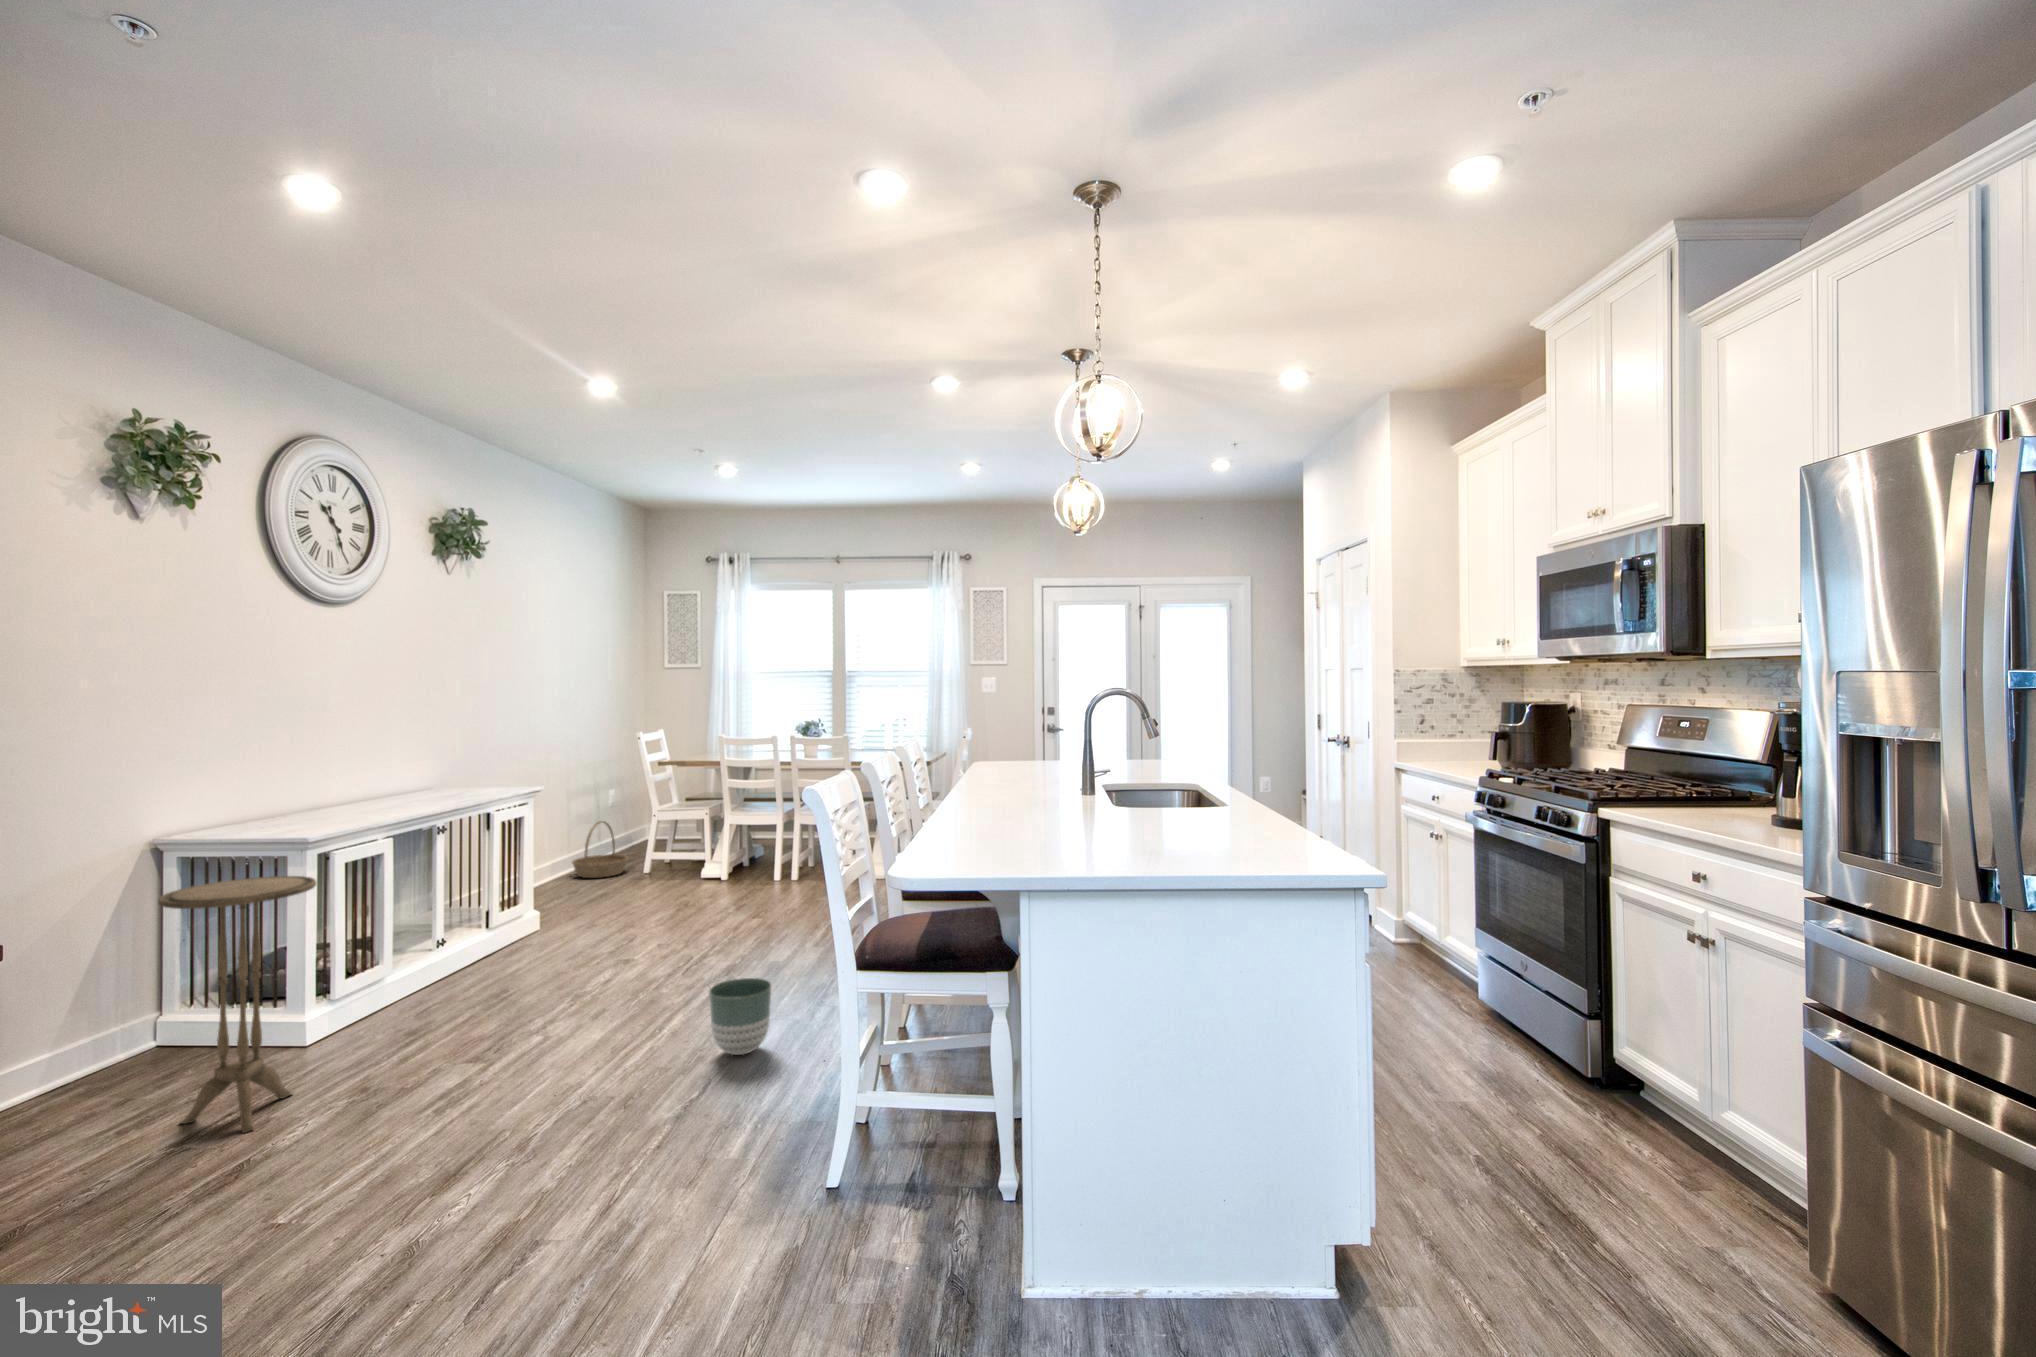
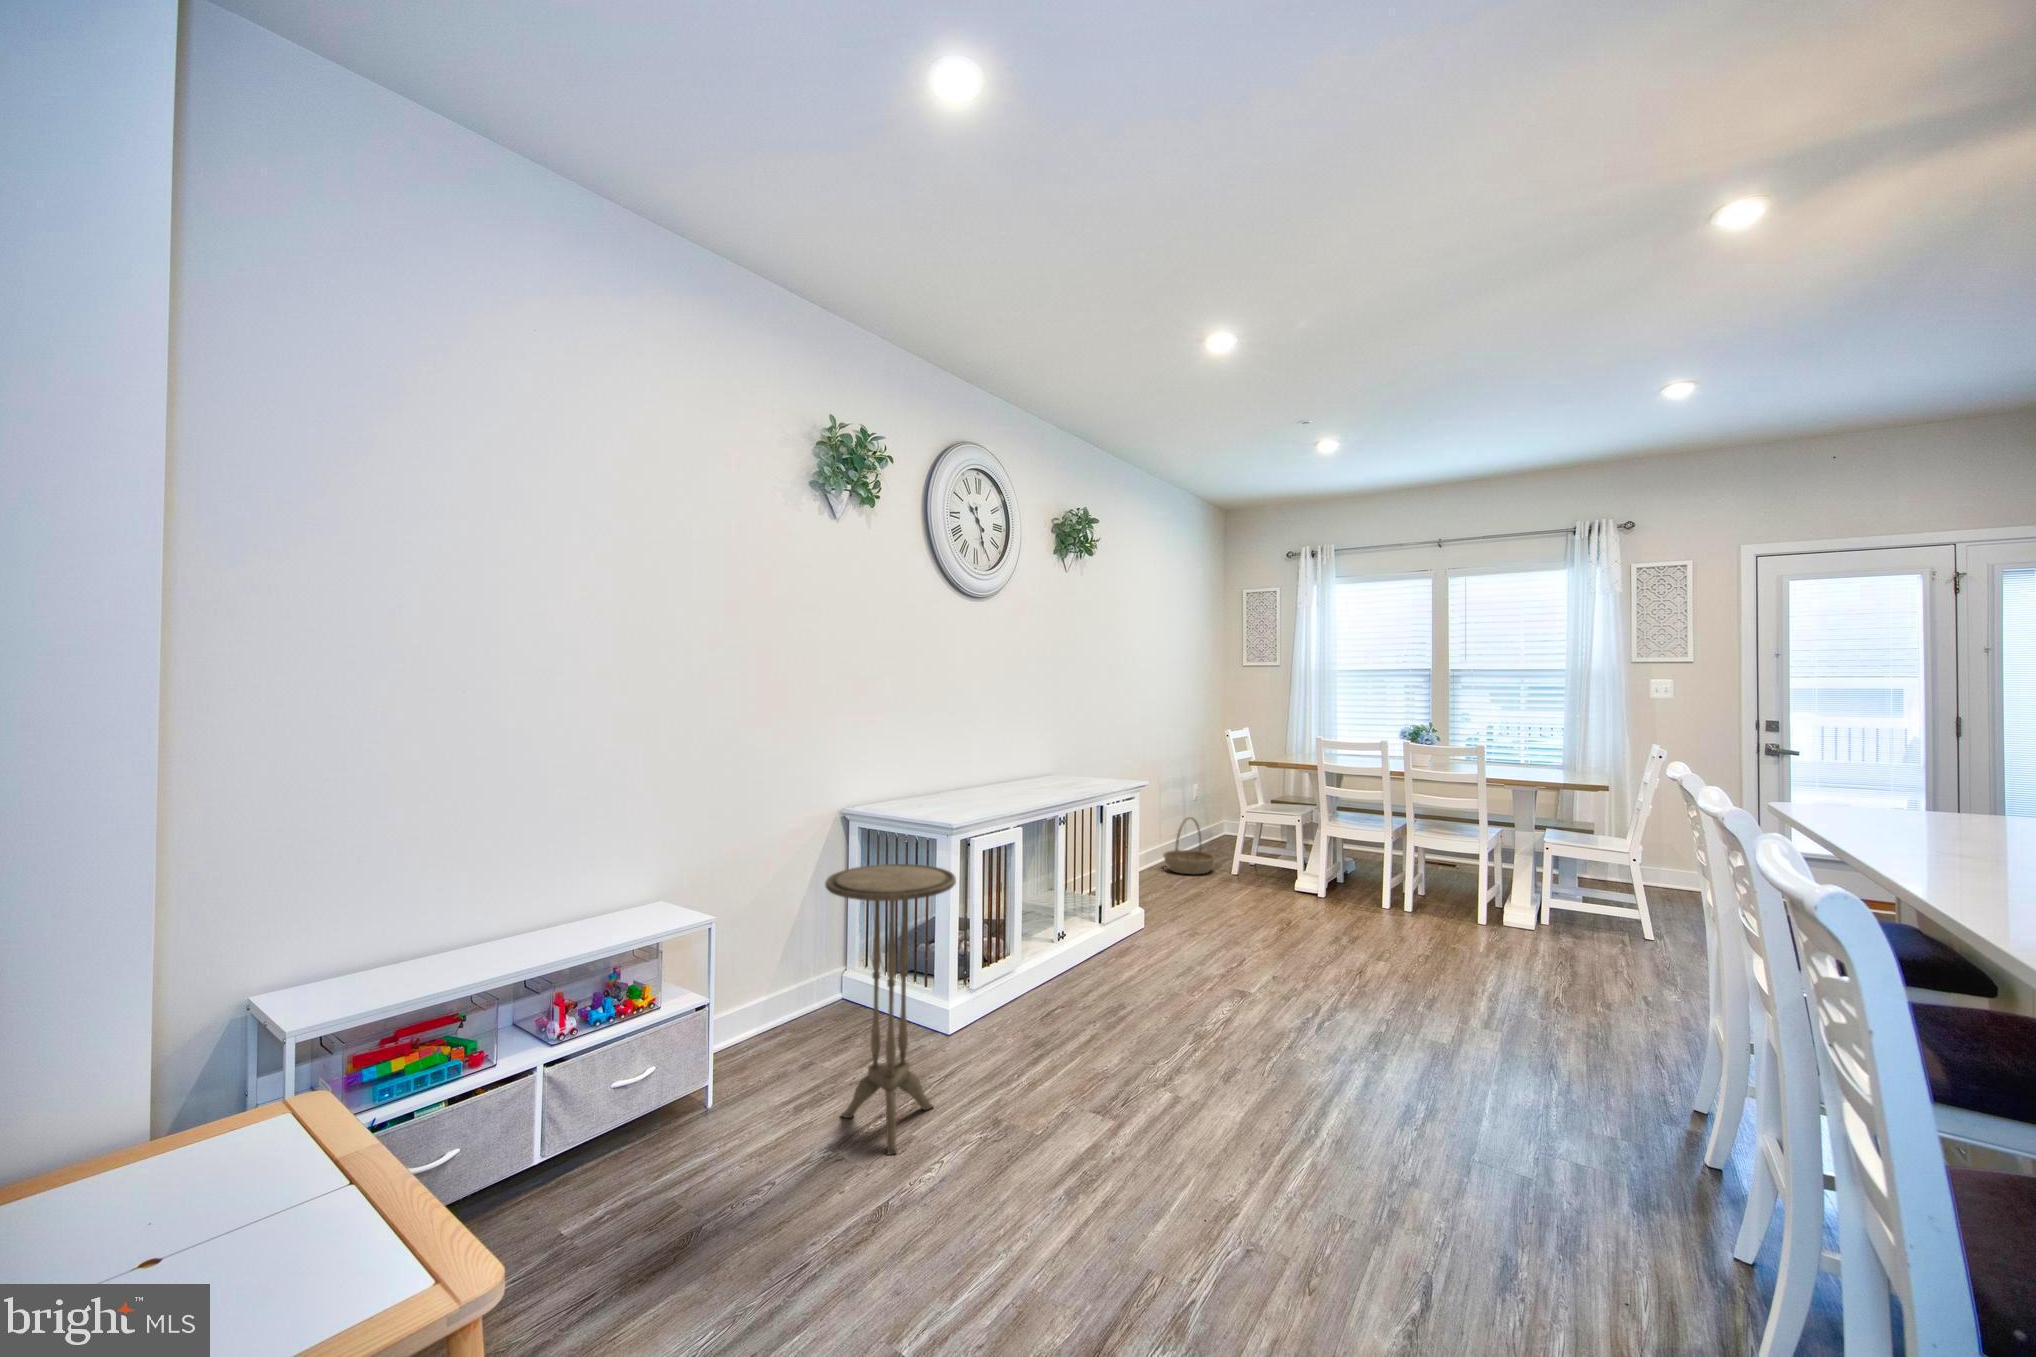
planter: present [709,978,771,1055] -> none [1416,1104,1521,1239]

